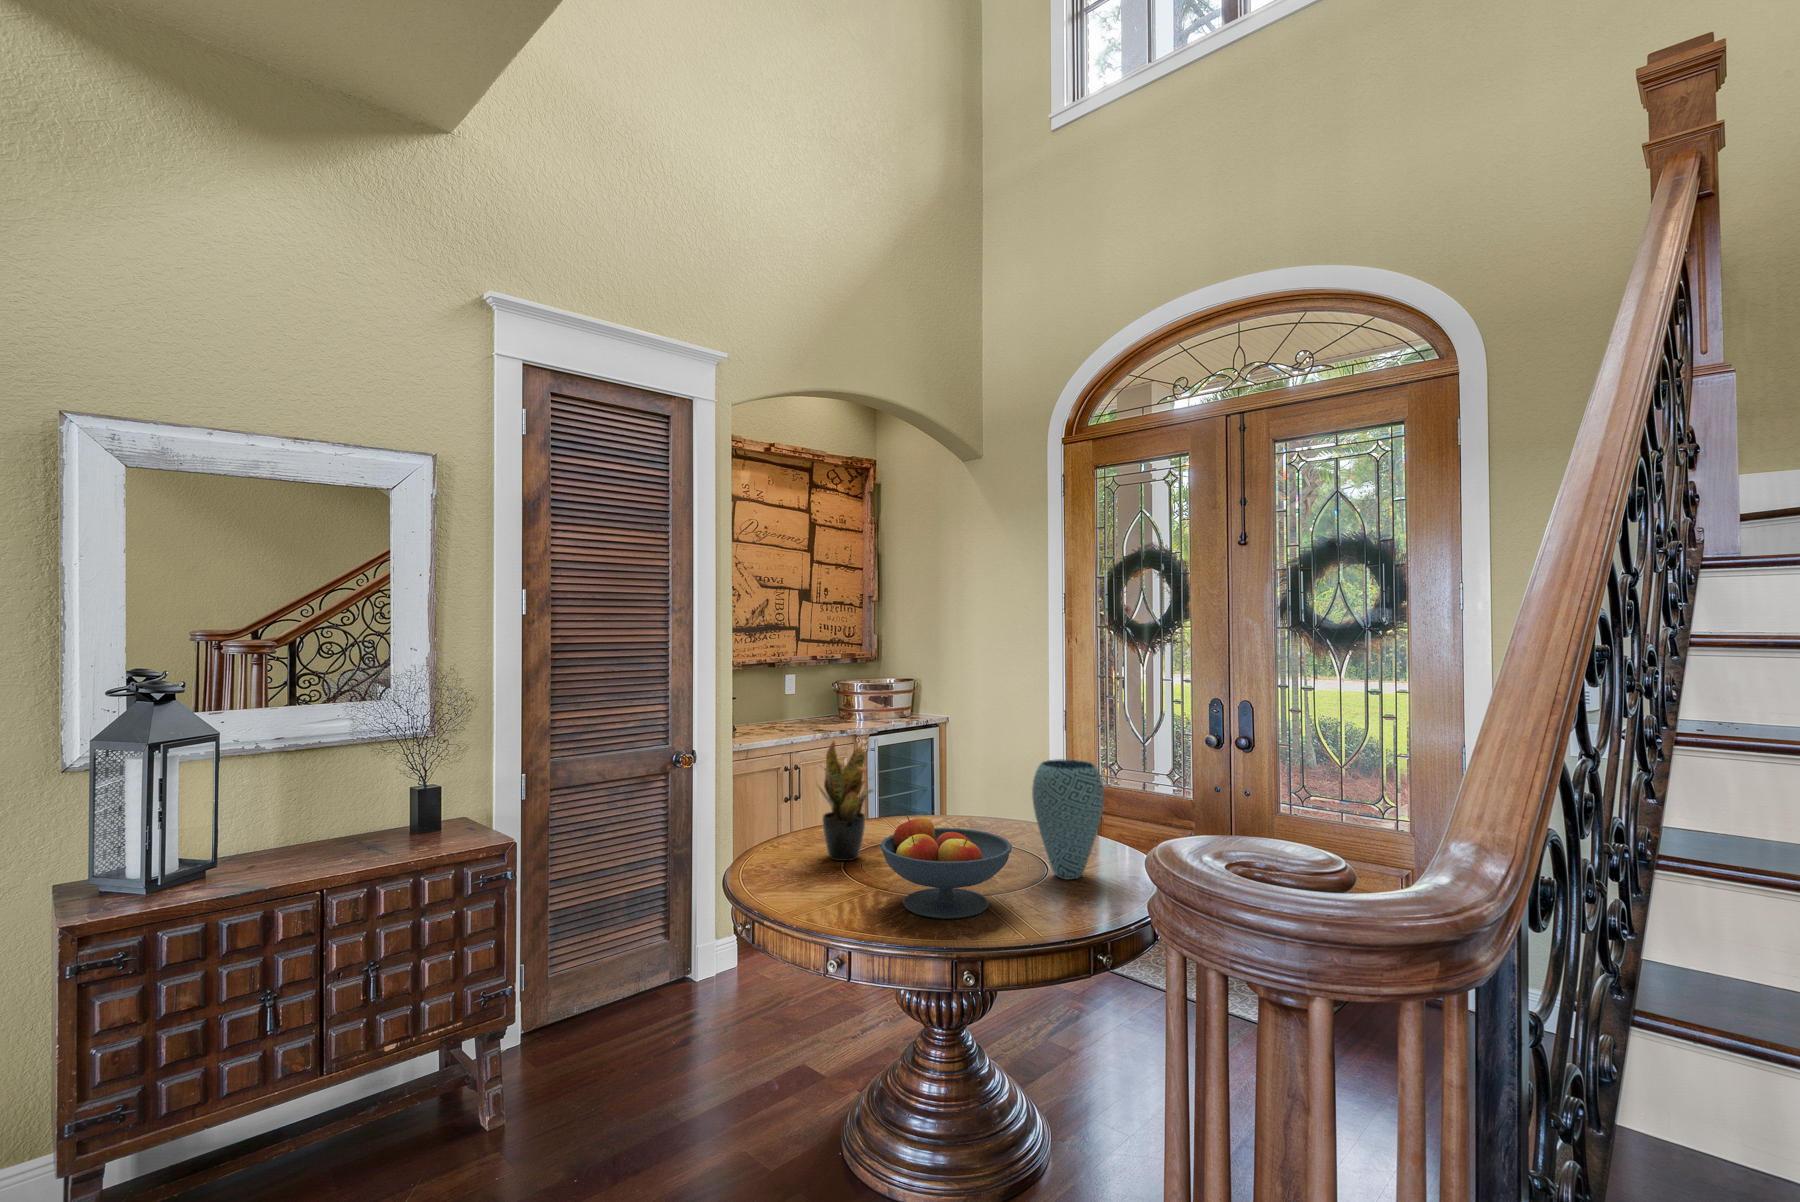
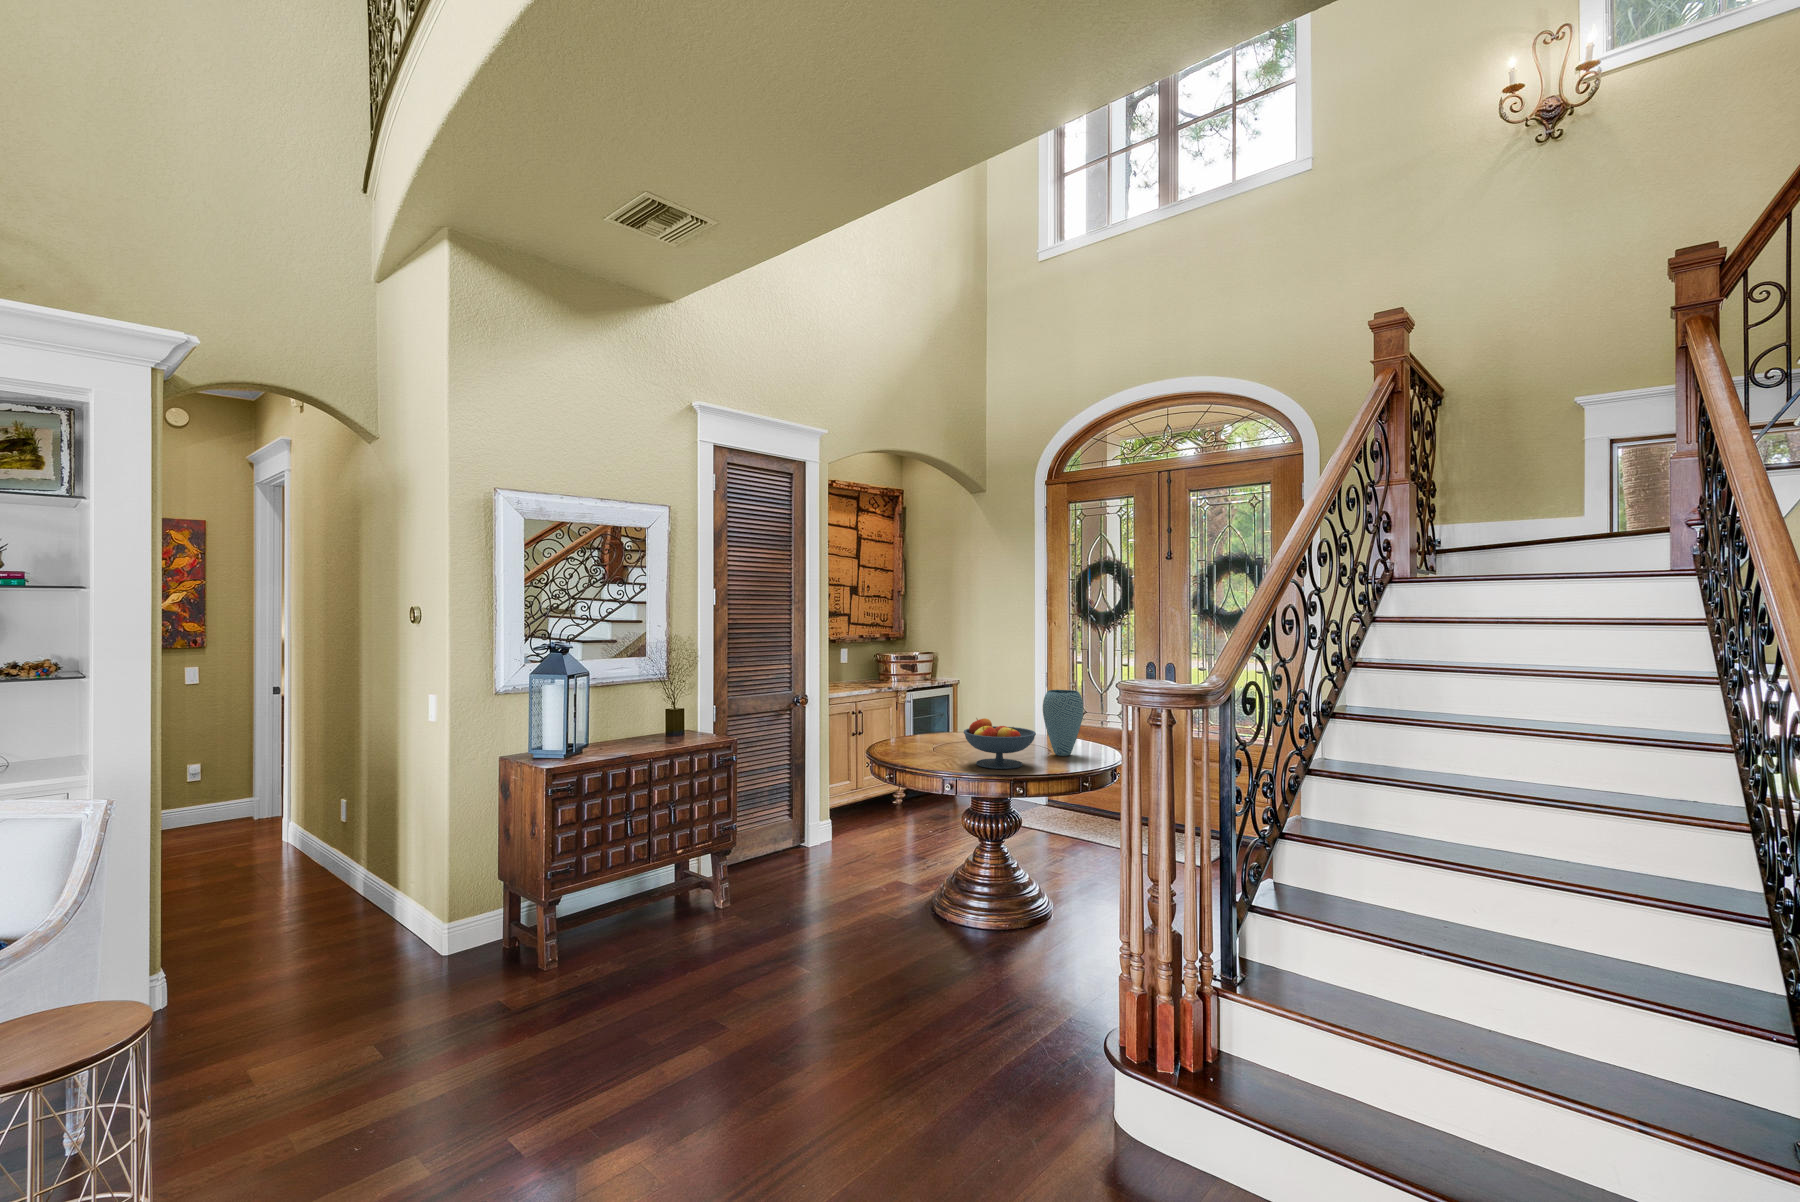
potted plant: present [818,741,873,861] -> none [909,677,954,750]

